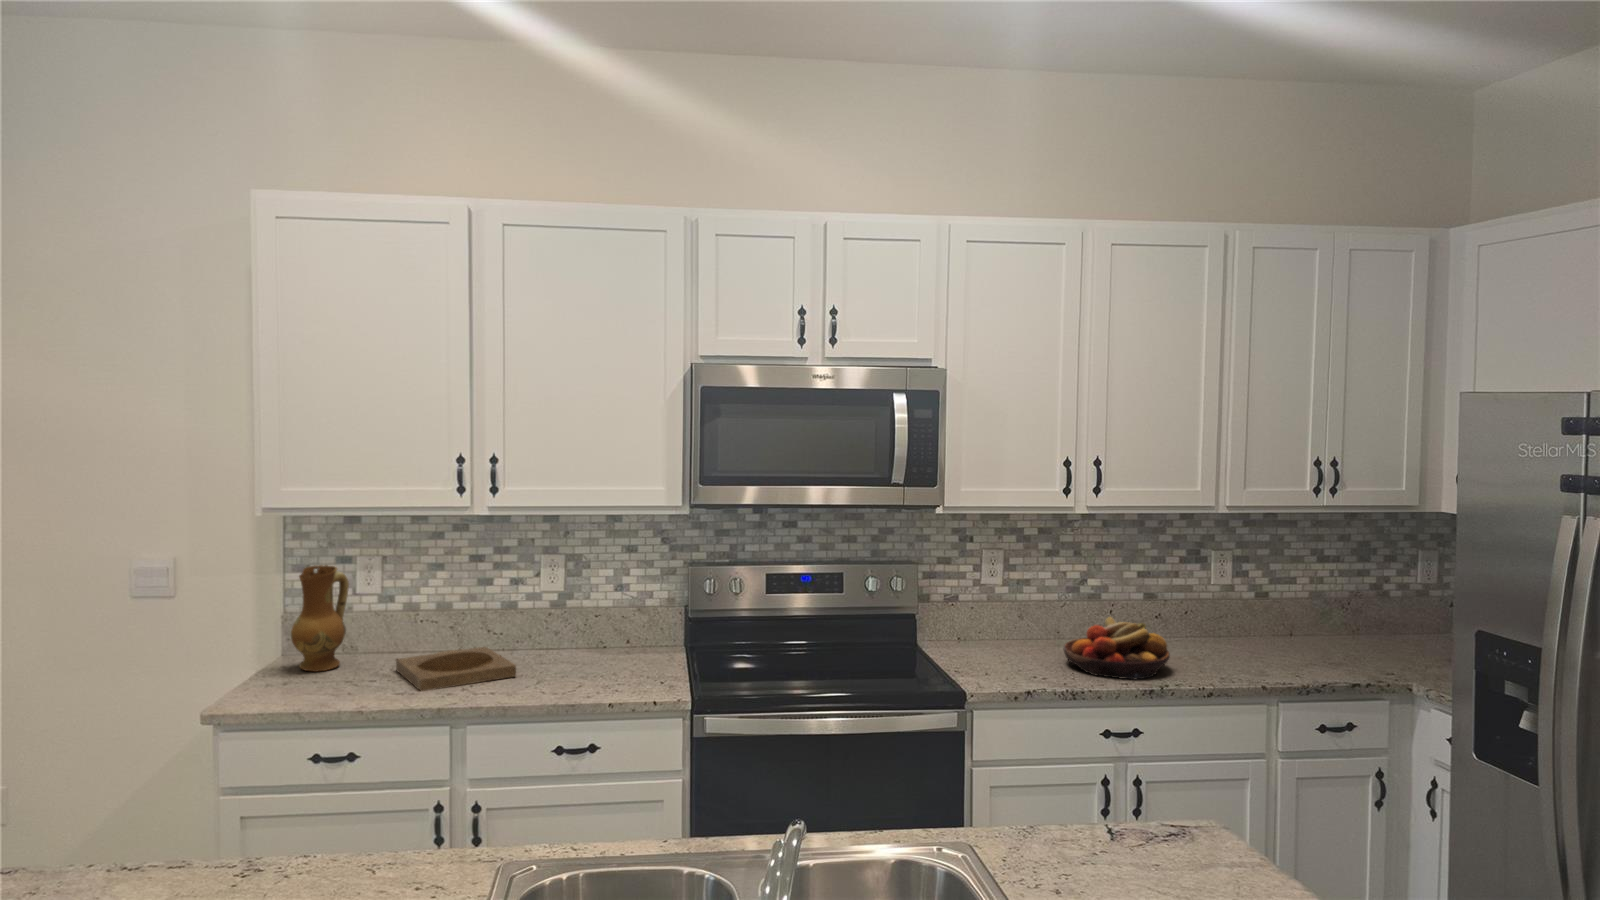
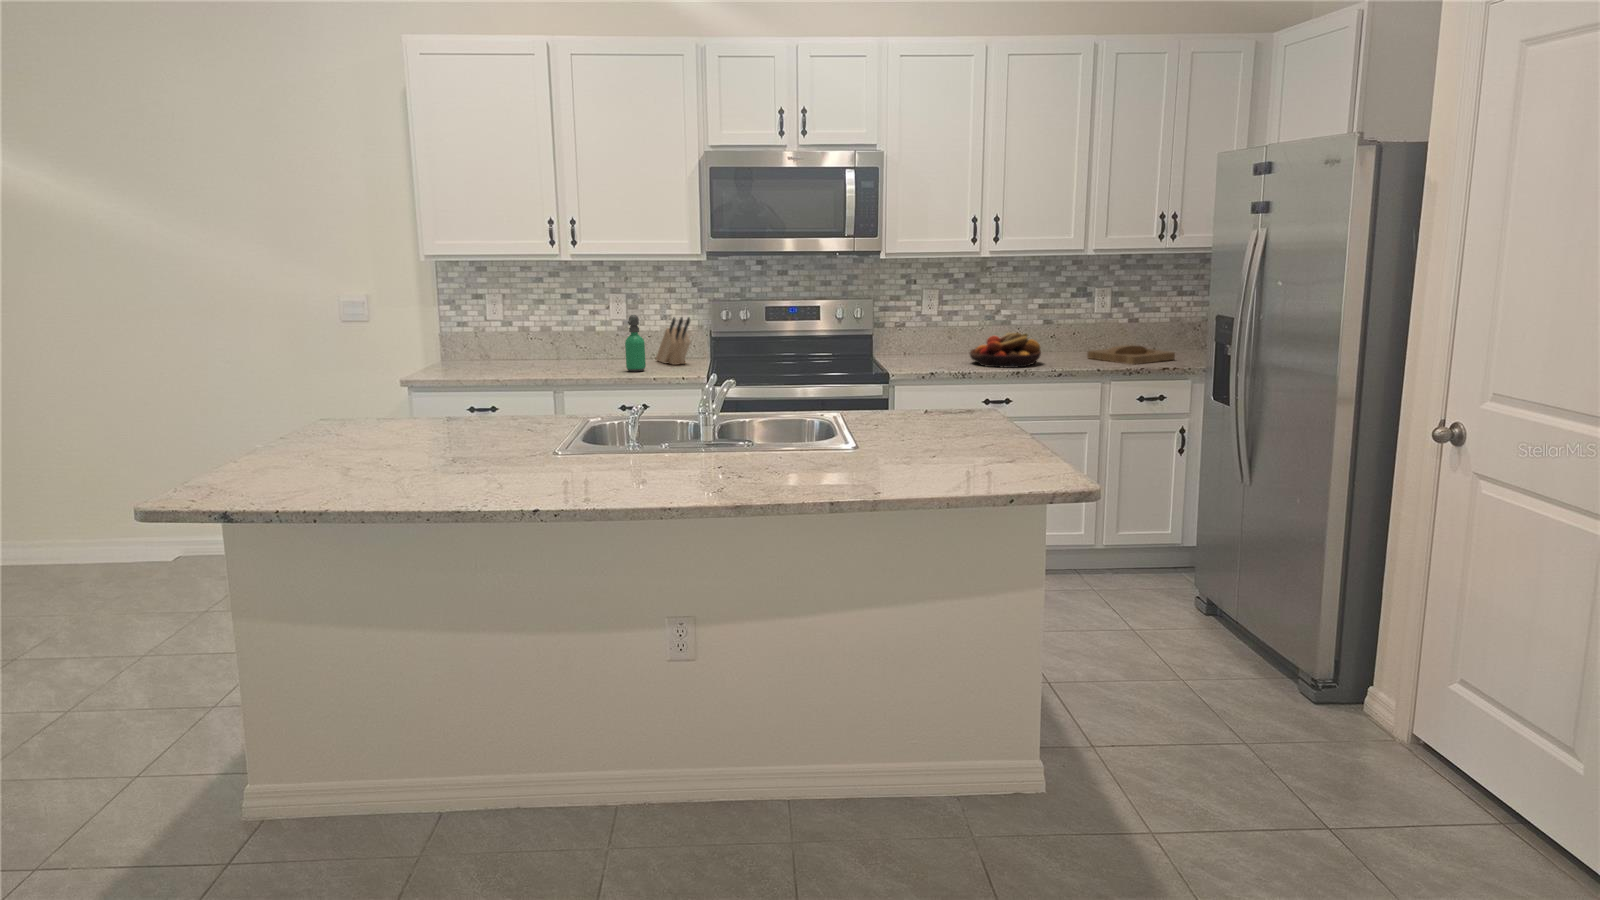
ceramic jug: present [291,565,349,672] -> none [448,298,483,367]
knife block: none [606,597,662,667] -> present [656,317,690,365]
soap dispenser: none [564,600,594,688] -> present [625,315,646,372]
tray: present [396,647,516,691] -> present [1087,345,1175,364]

